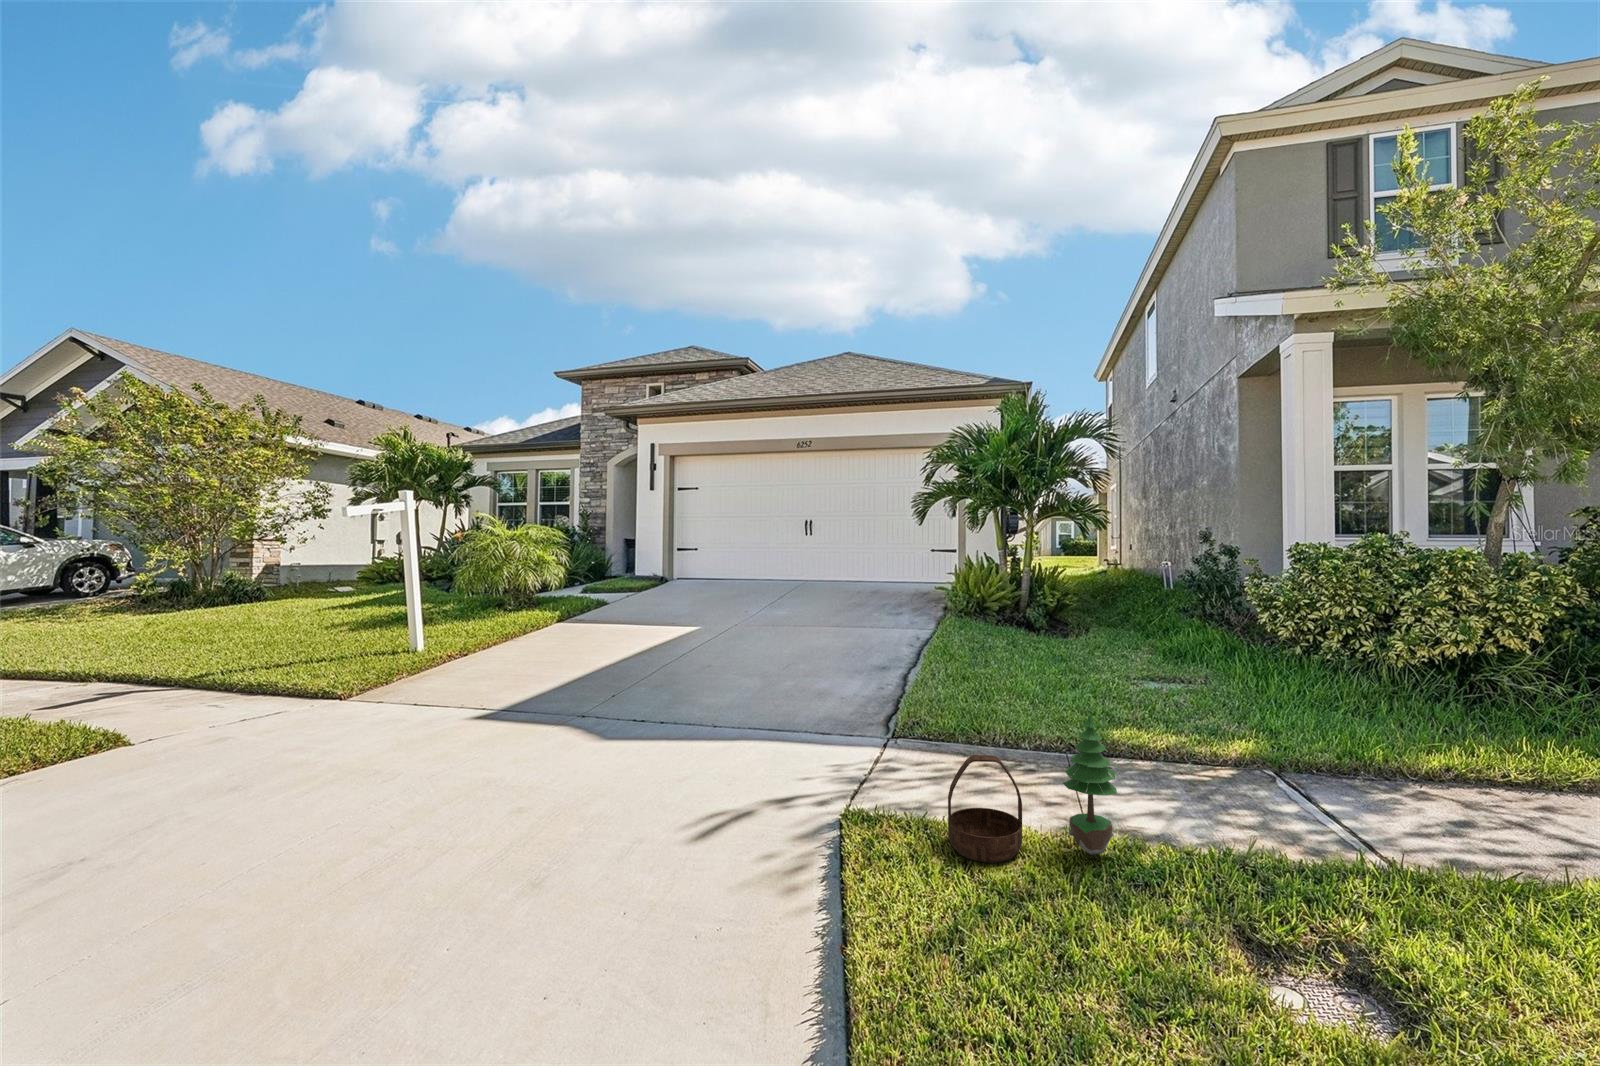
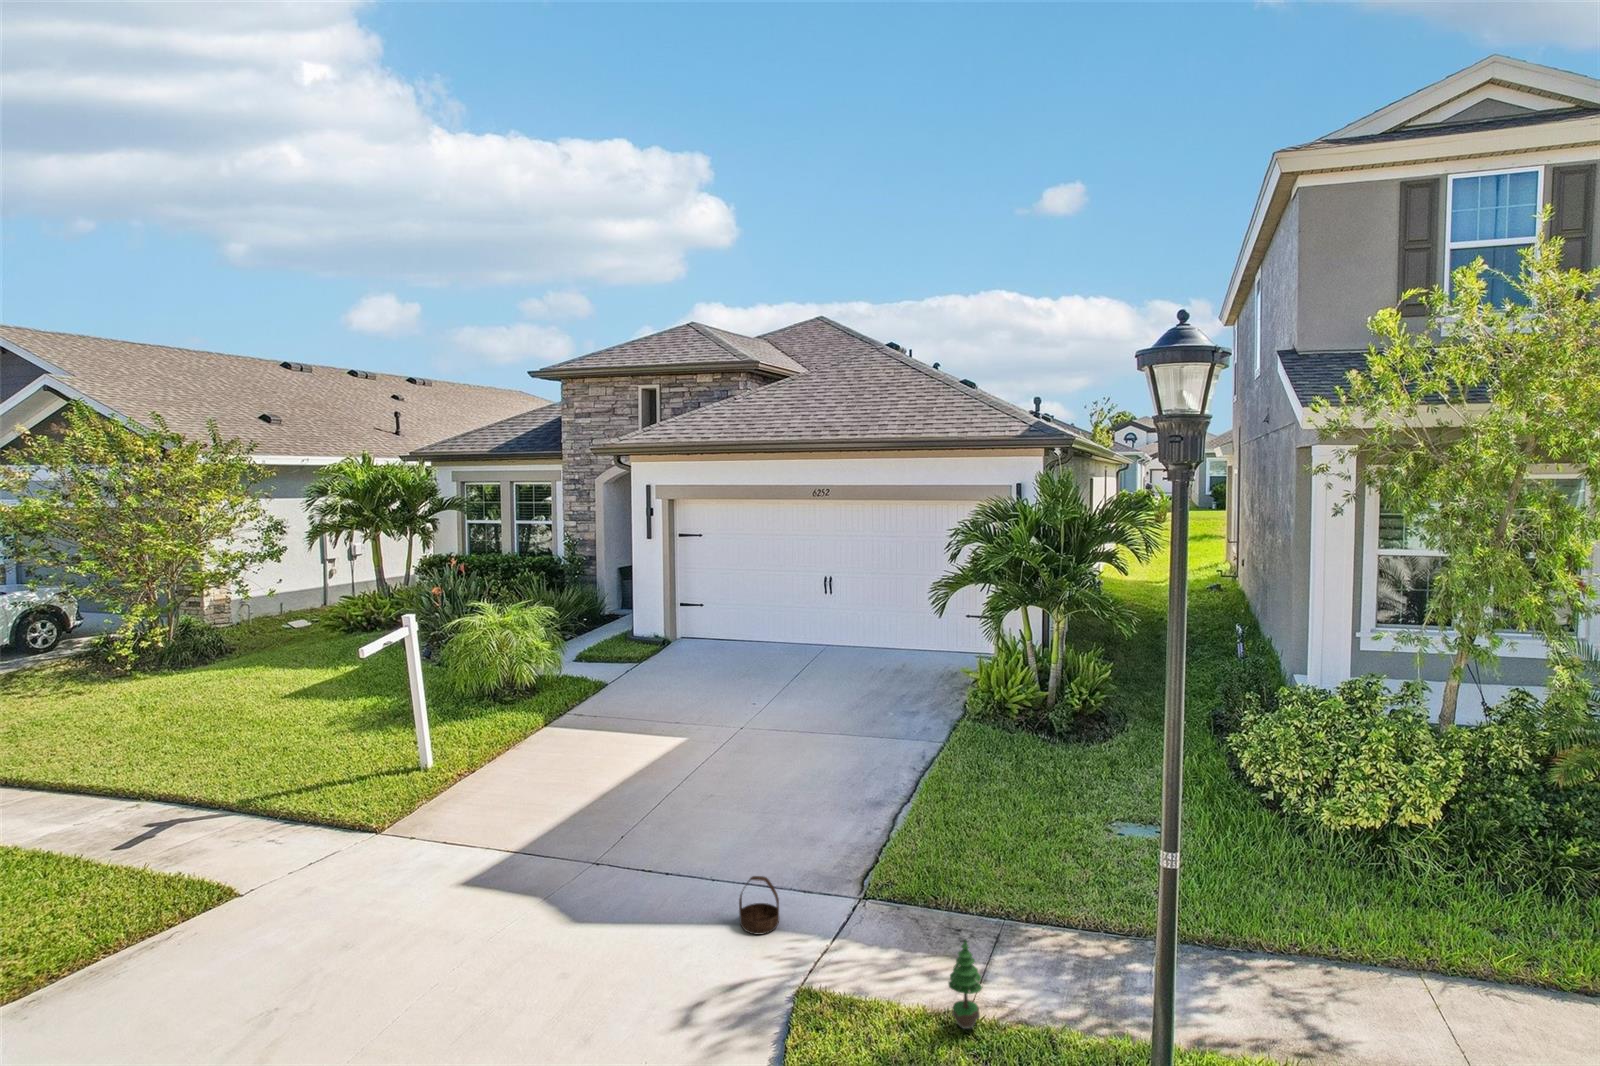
basket: present [948,755,1022,863] -> present [739,876,779,935]

